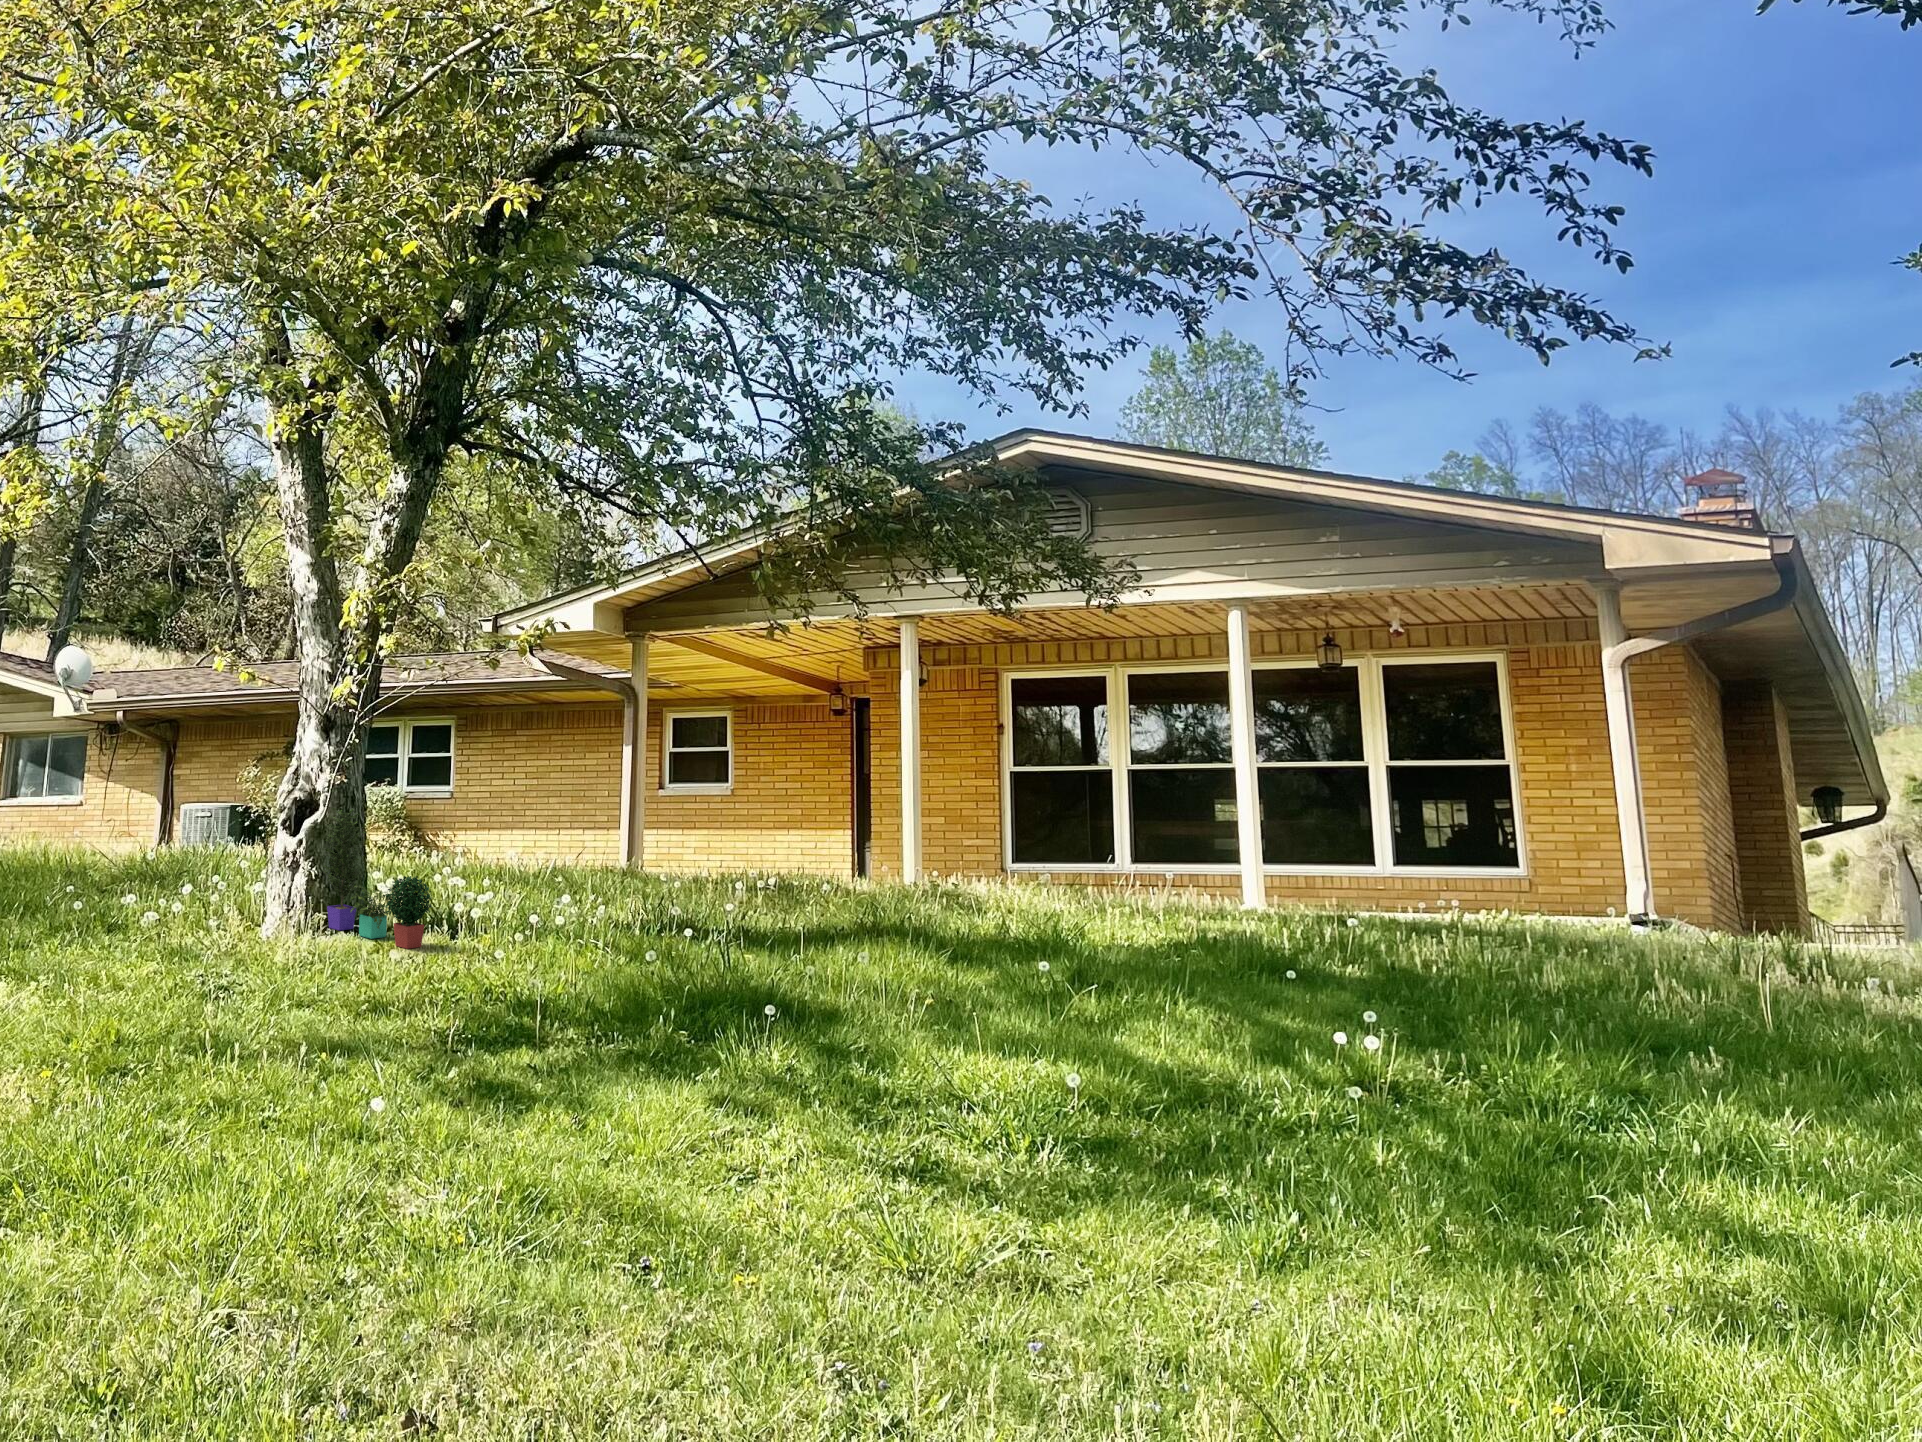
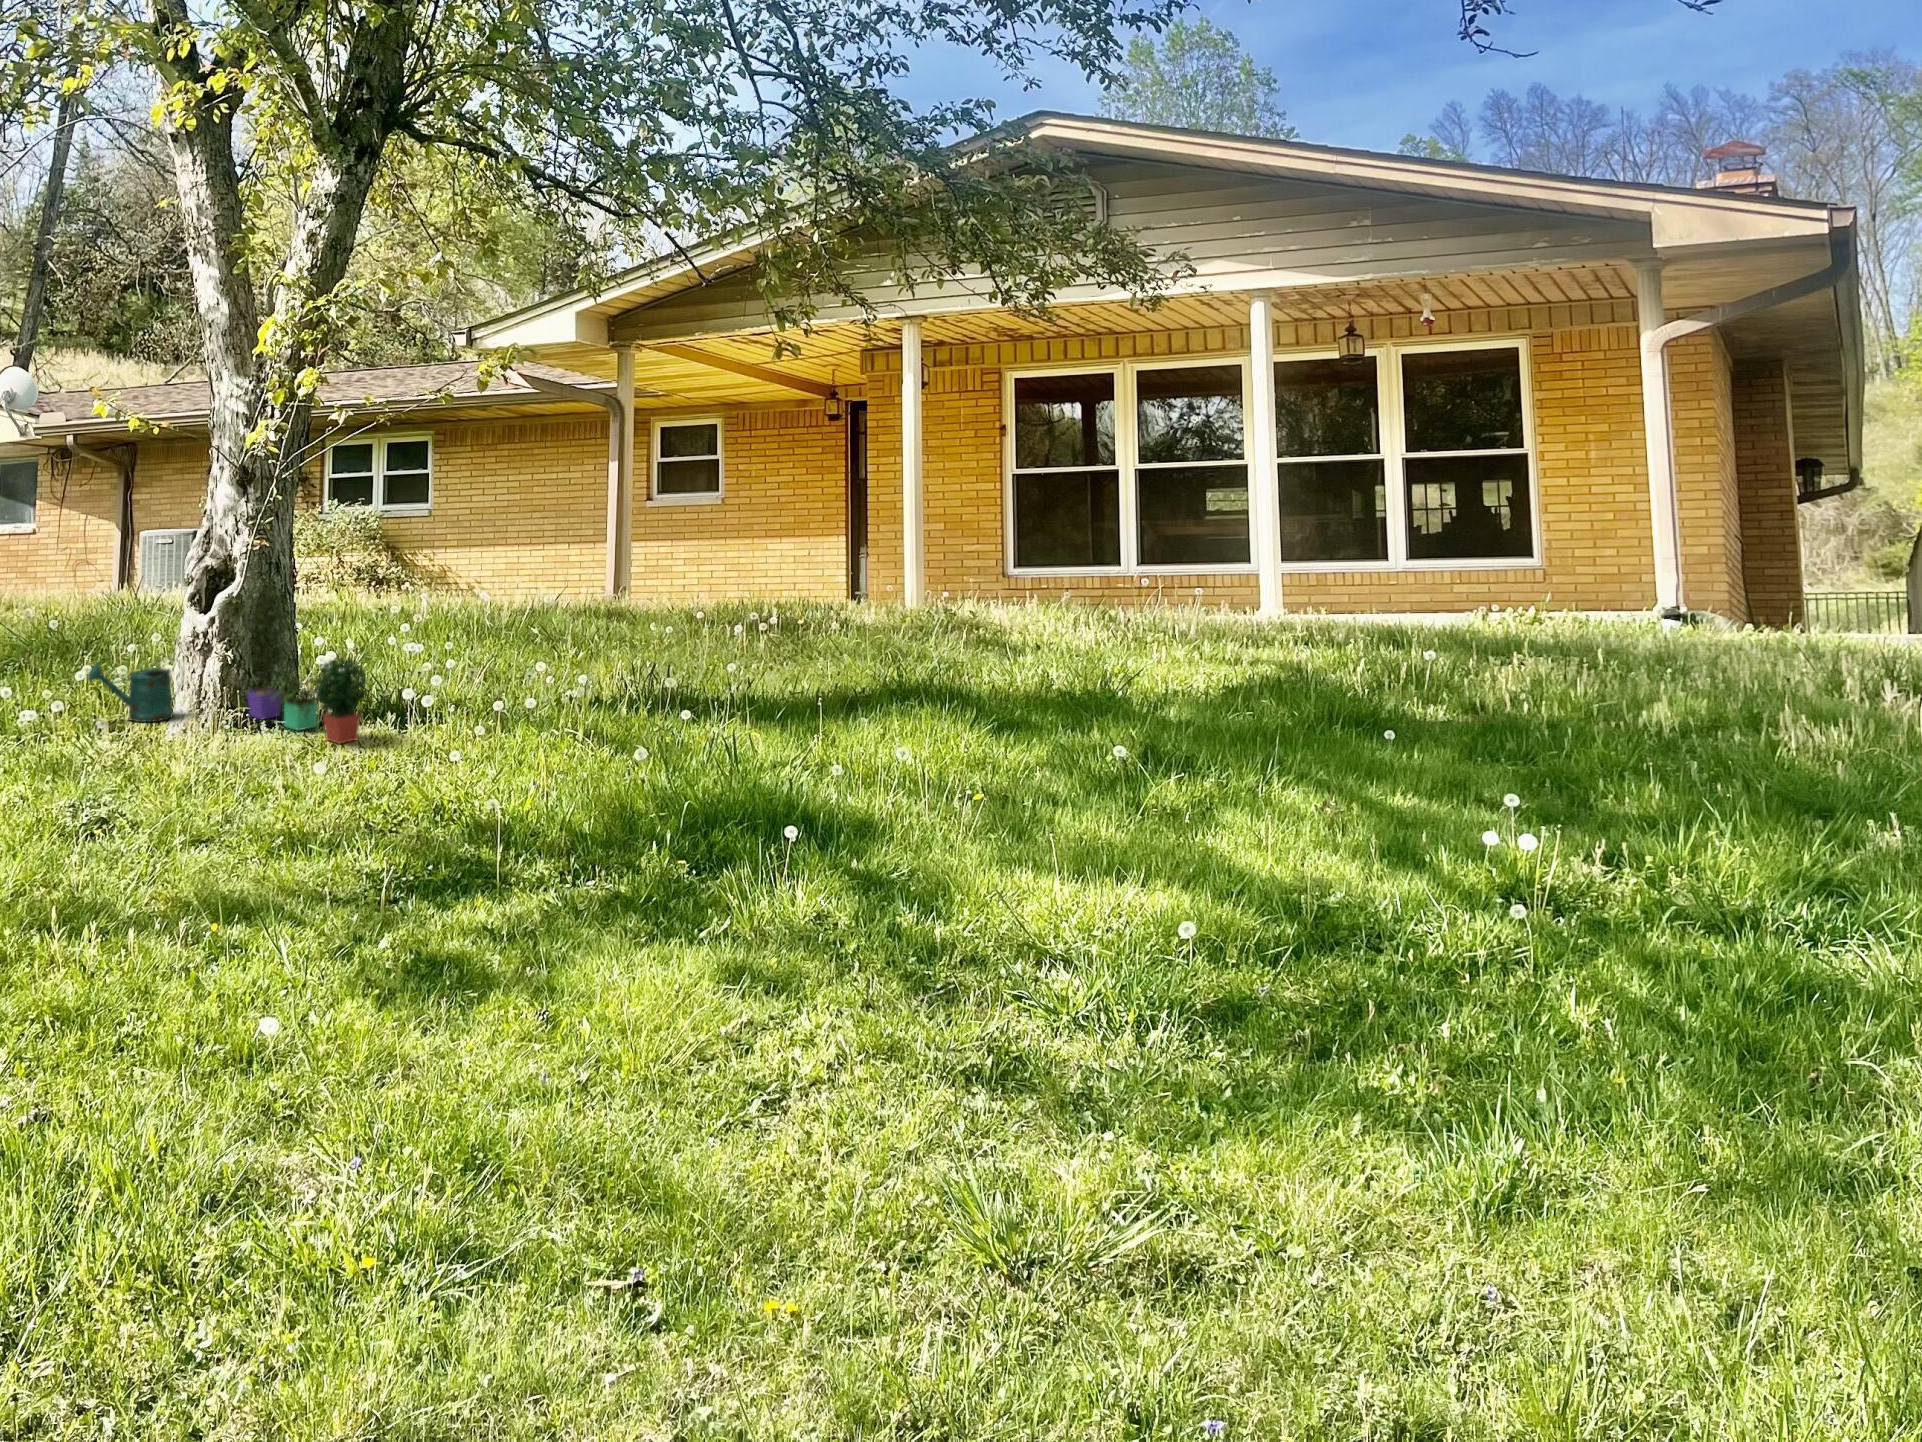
watering can: none [201,875,276,928] -> present [88,662,176,722]

